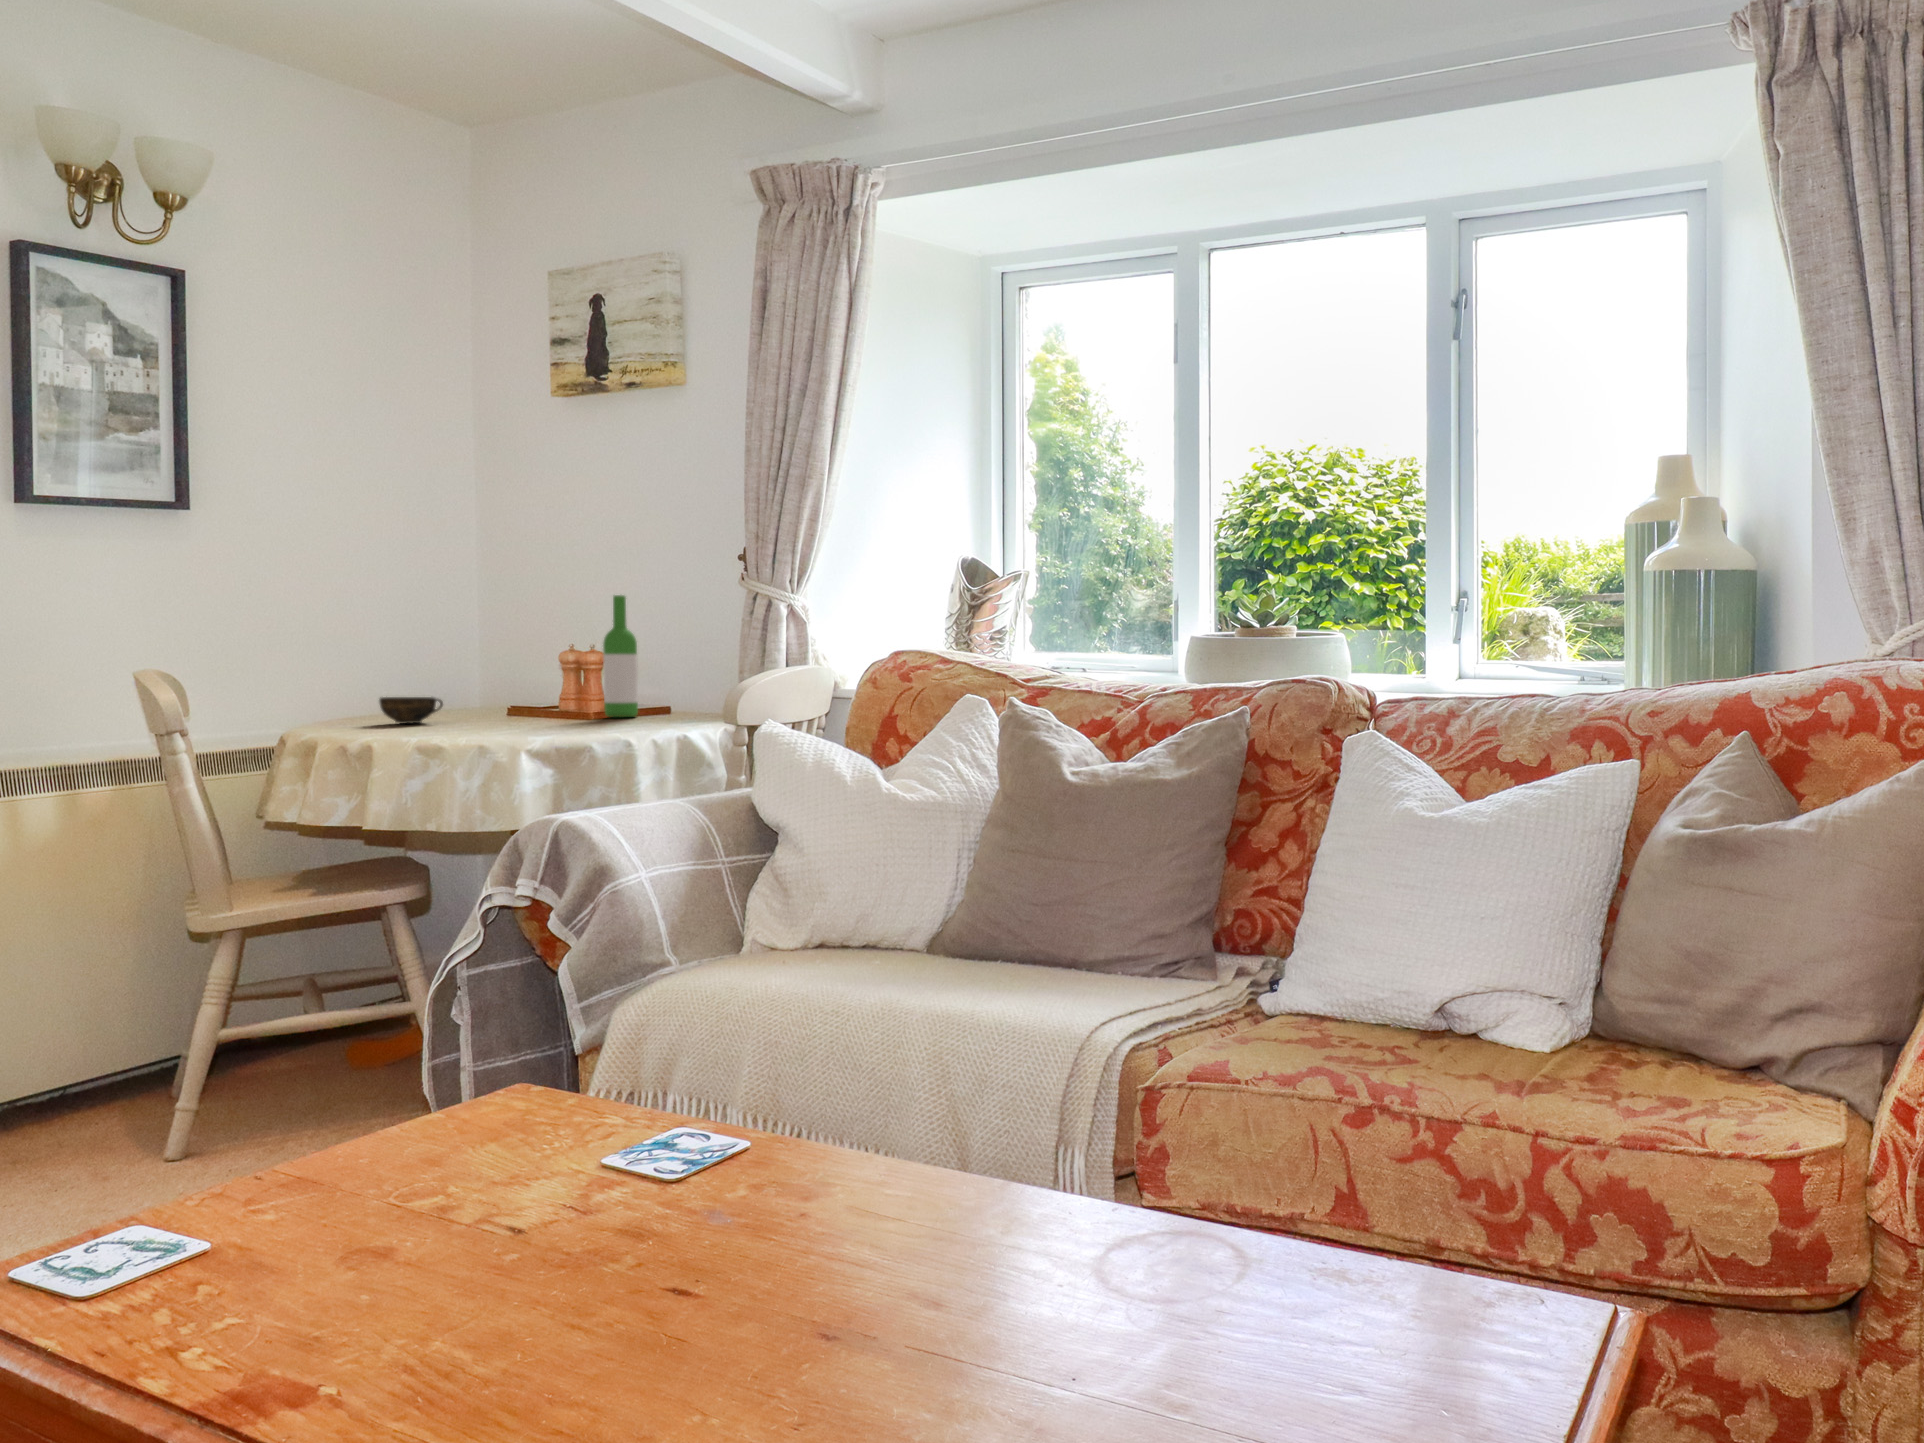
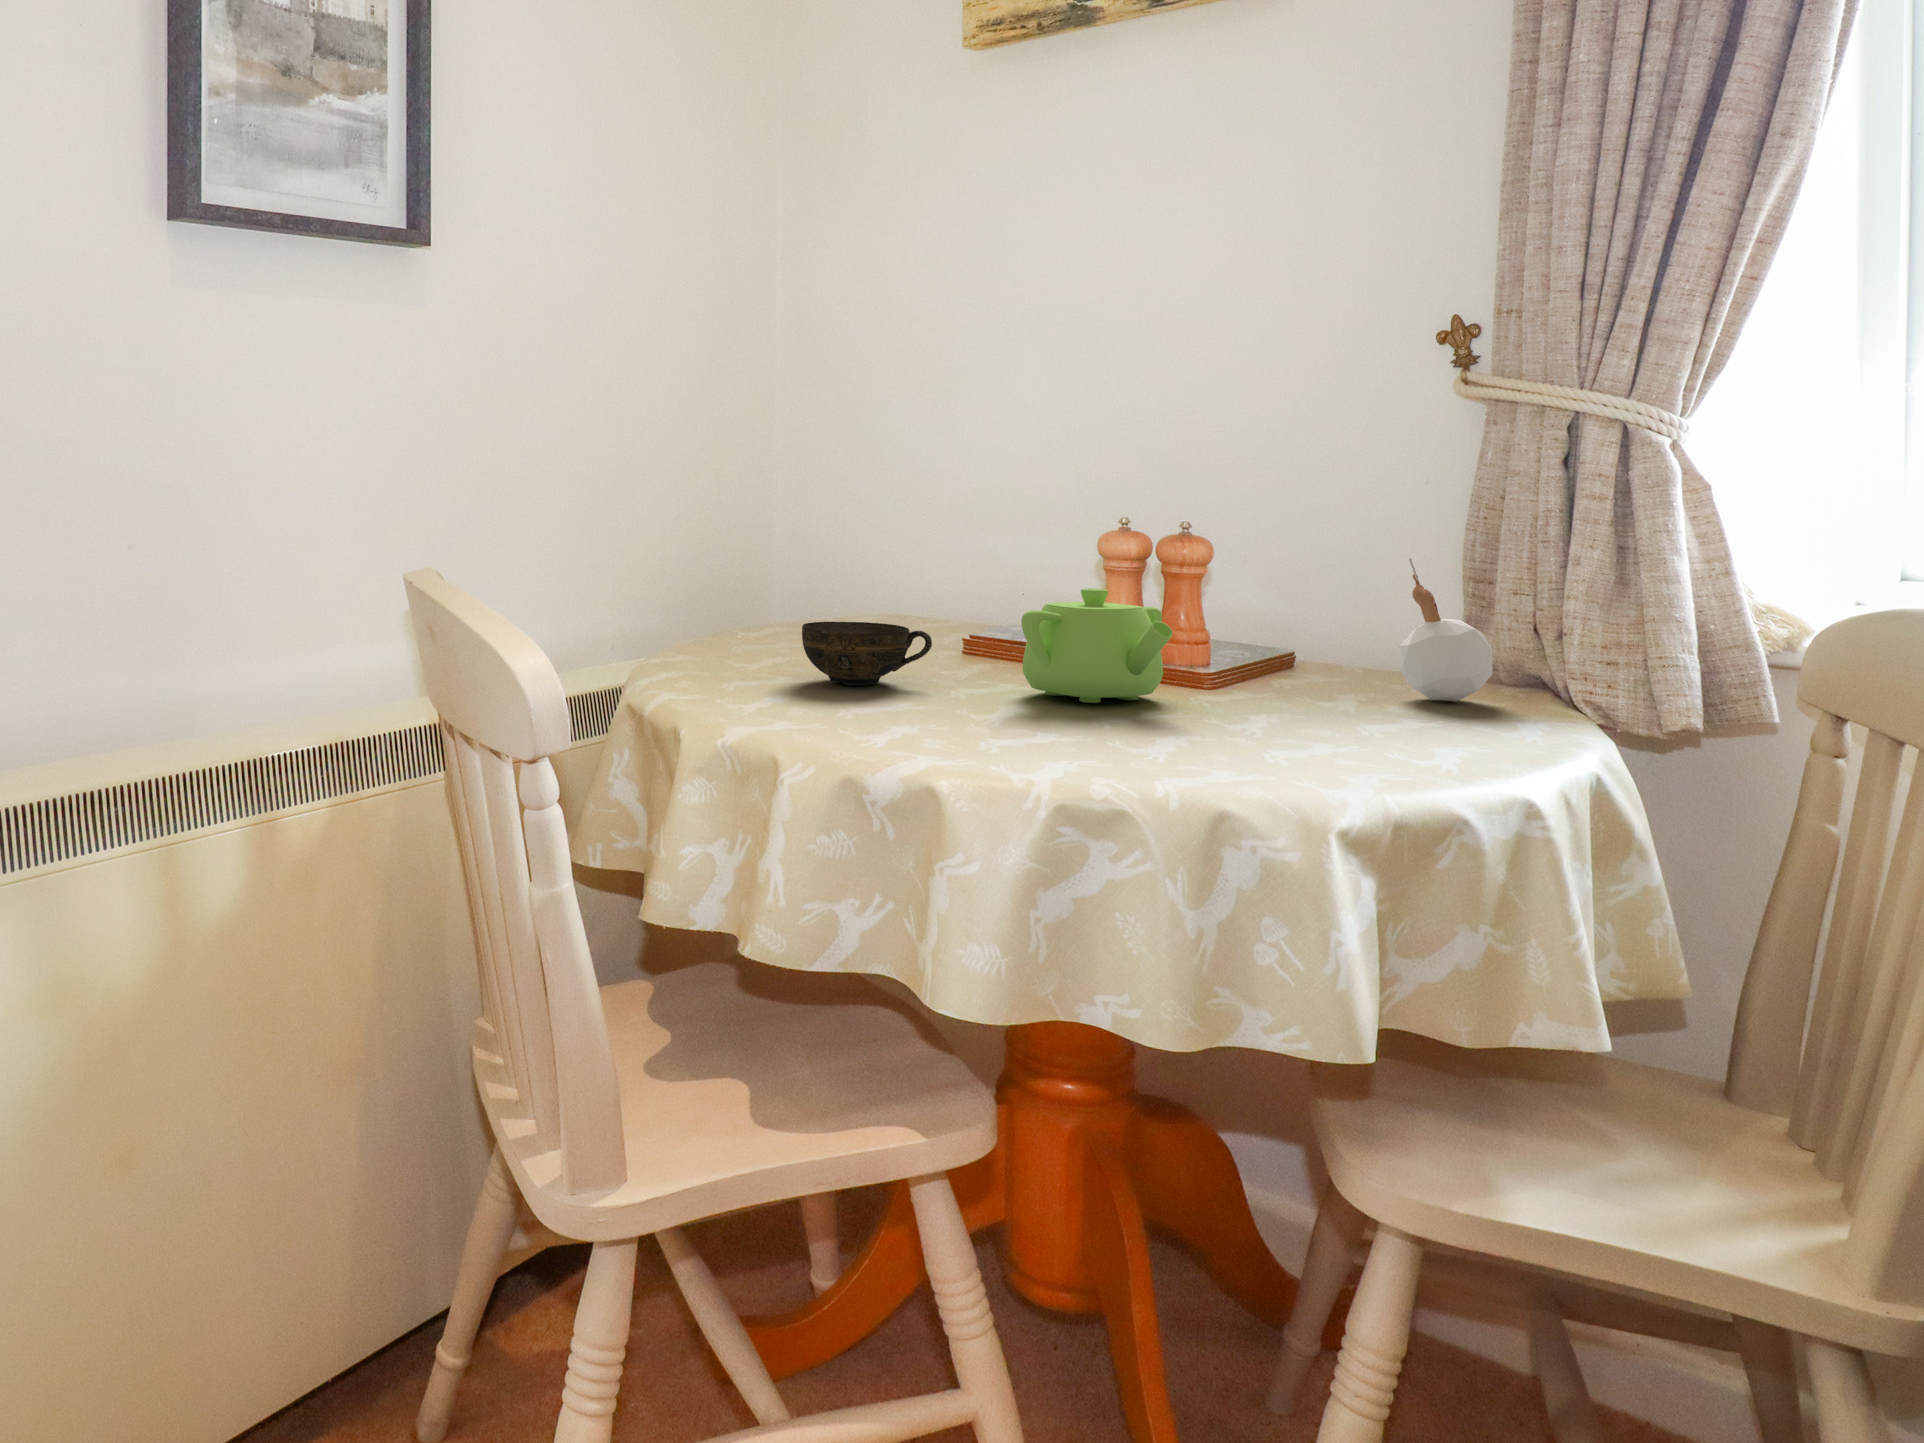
wine bottle: present [603,595,638,717] -> none [1220,403,1300,675]
candle: none [646,663,684,721] -> present [1400,558,1493,701]
teapot: none [465,677,549,725] -> present [1021,588,1173,703]

